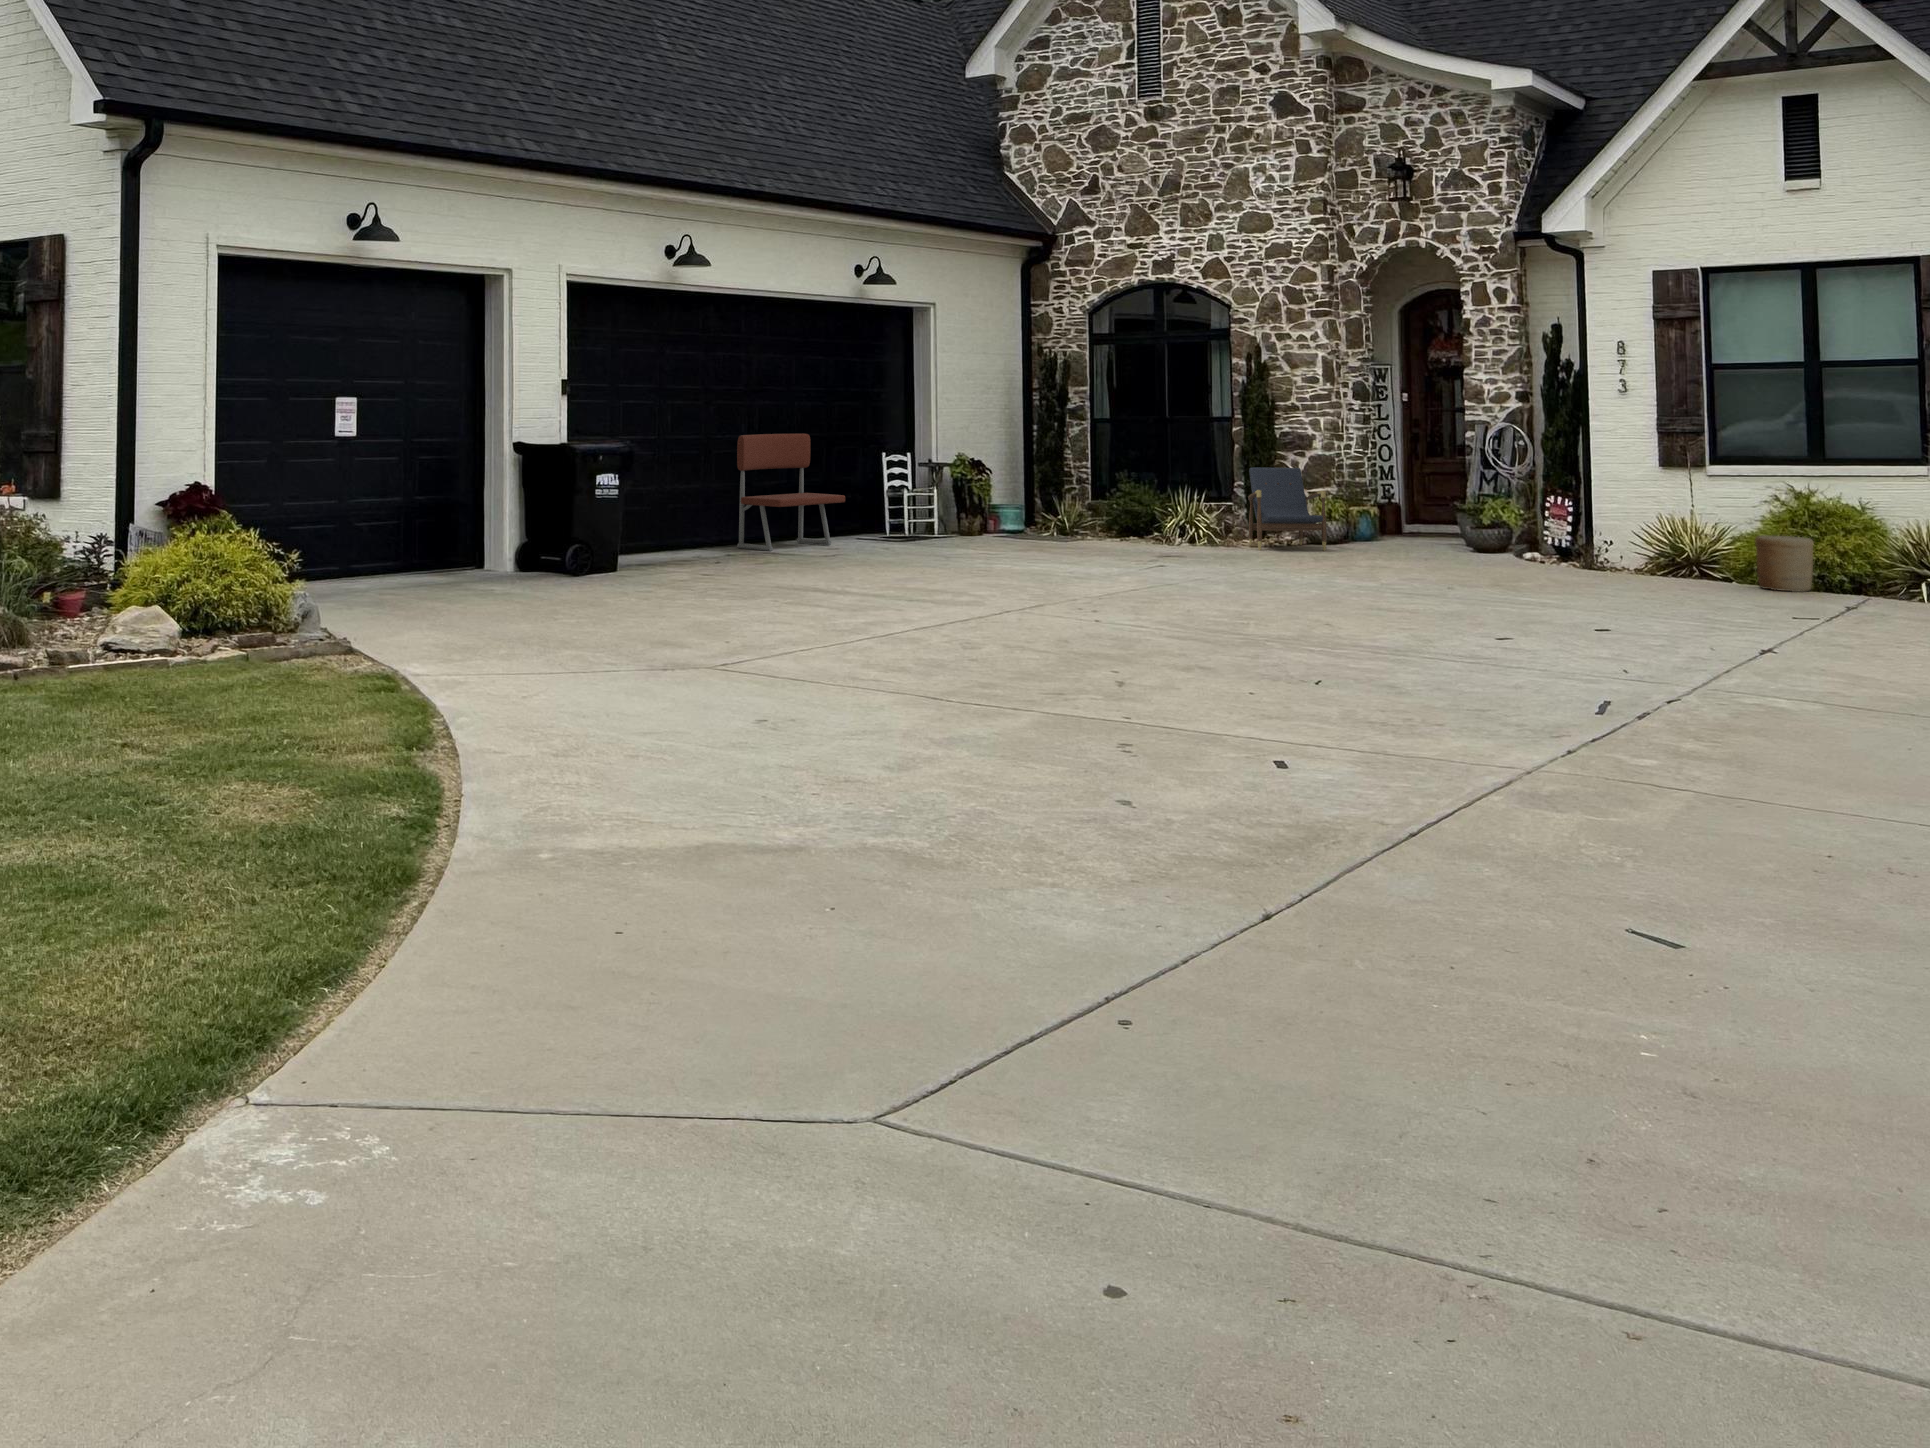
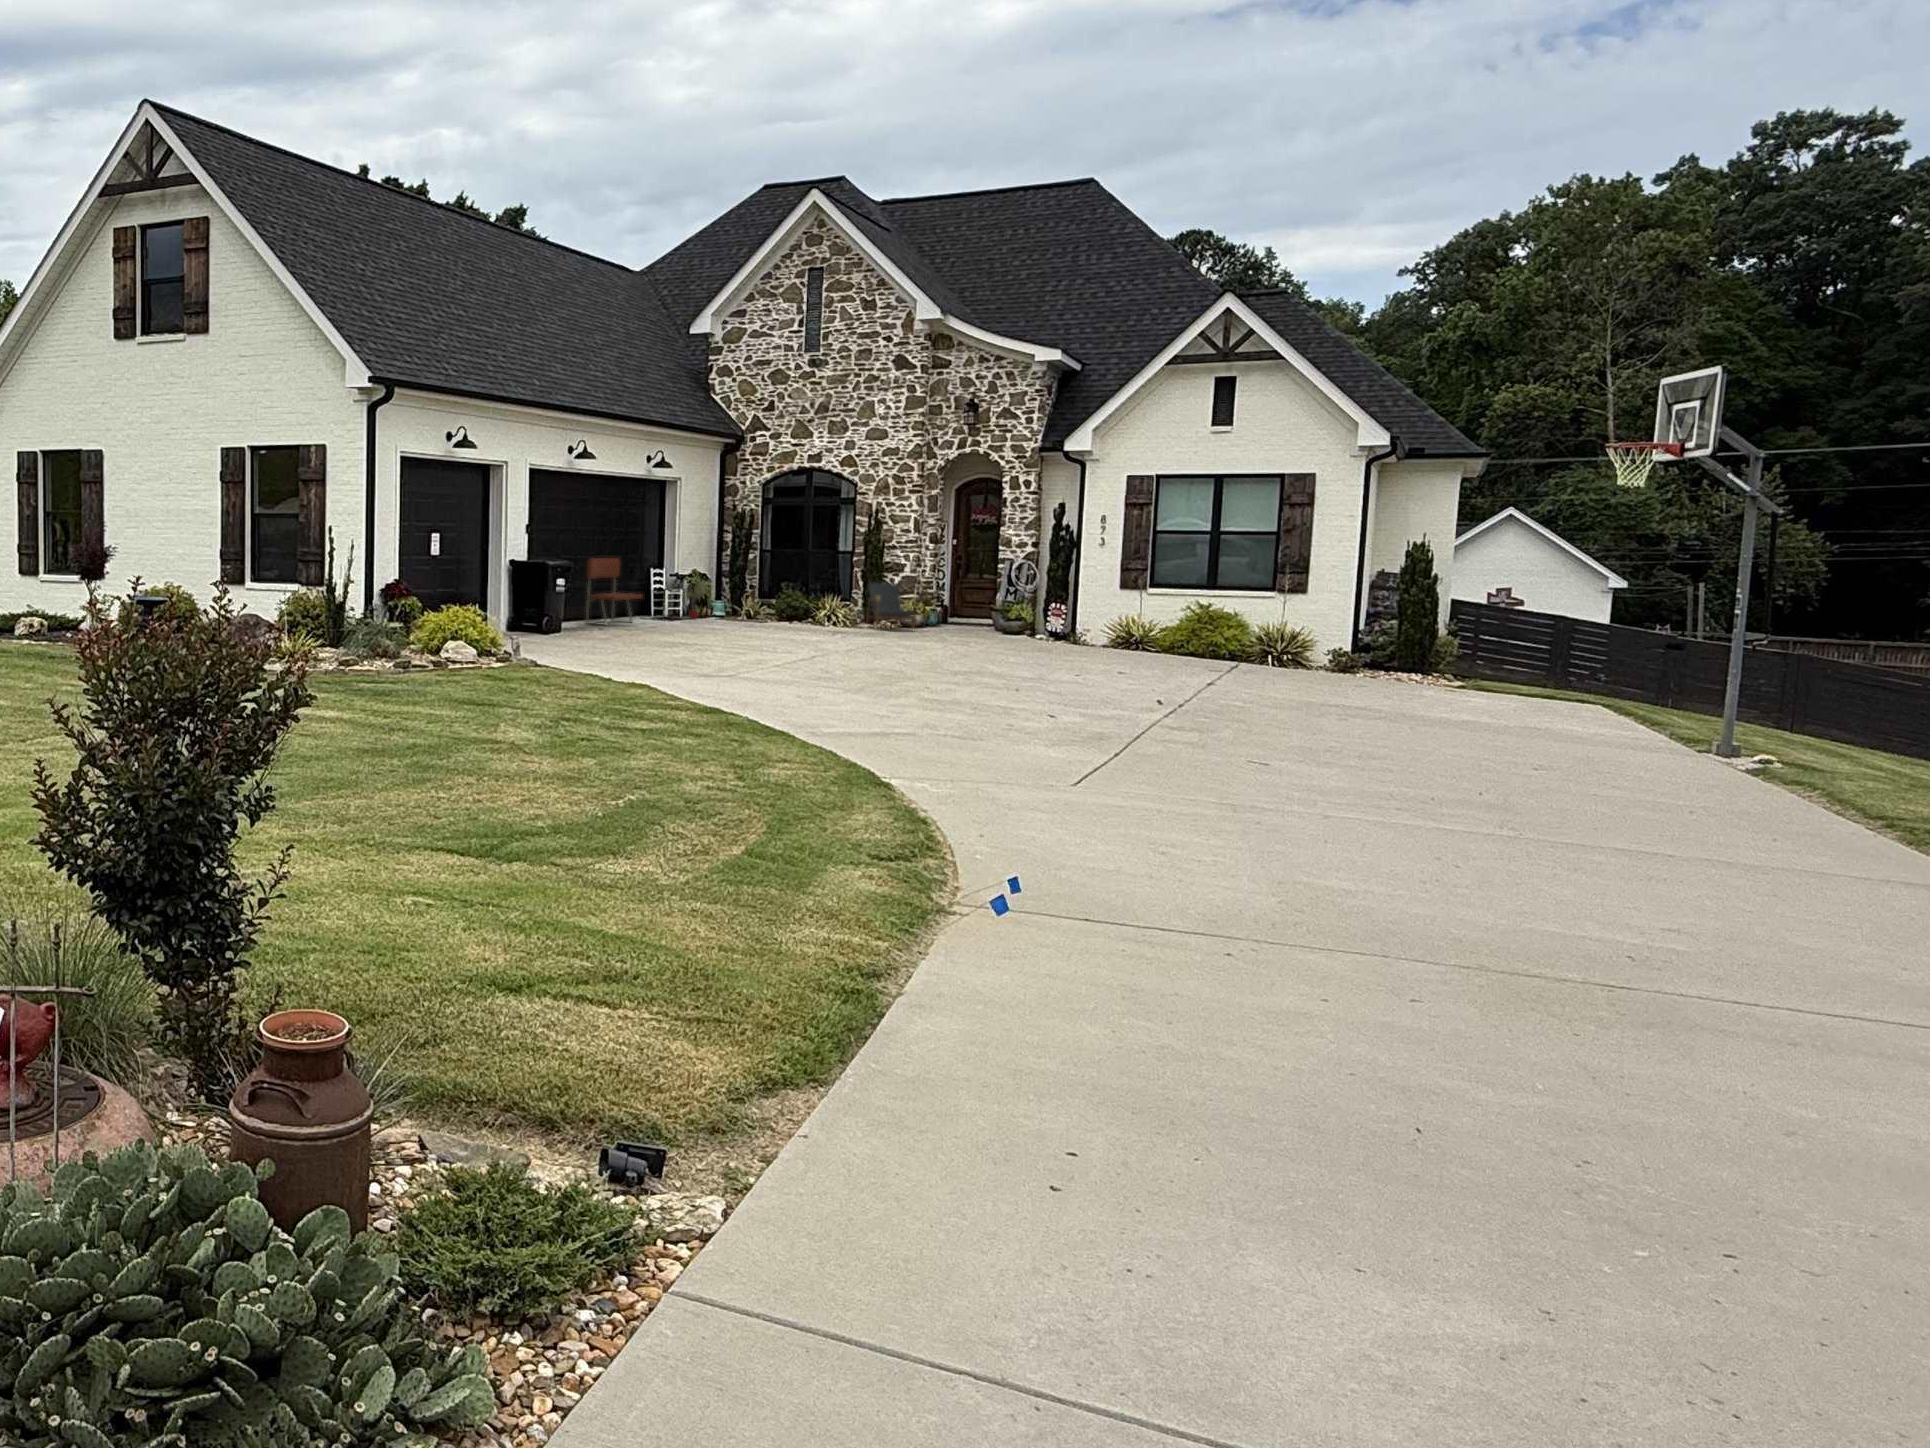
potted tree: none [936,461,990,536] -> present [683,576,708,619]
woven basket: present [1755,535,1813,592] -> none [1176,627,1209,658]

